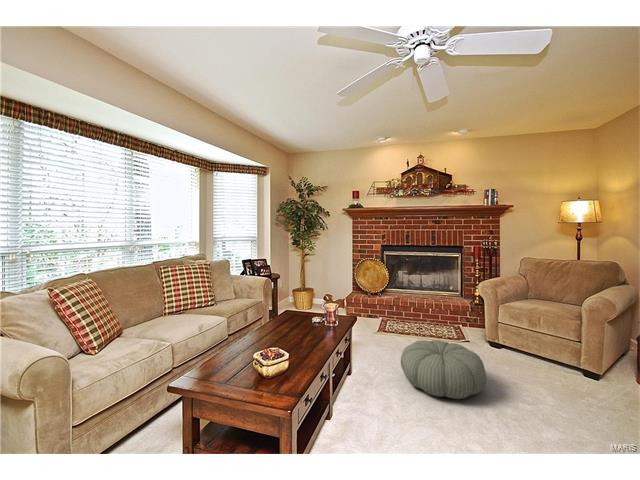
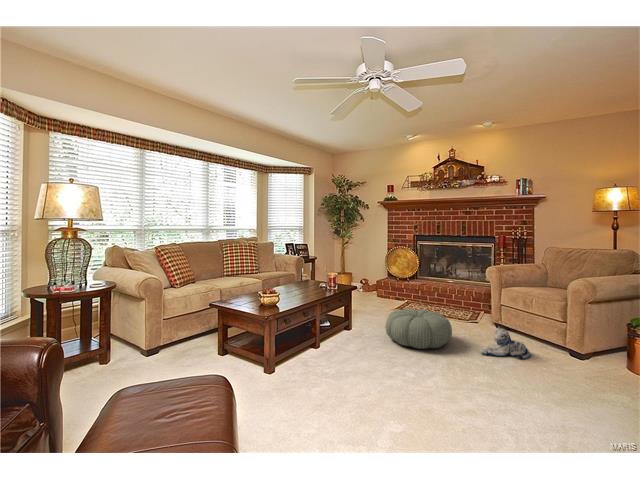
plush toy: none [522,360,573,397] -> present [480,327,531,359]

